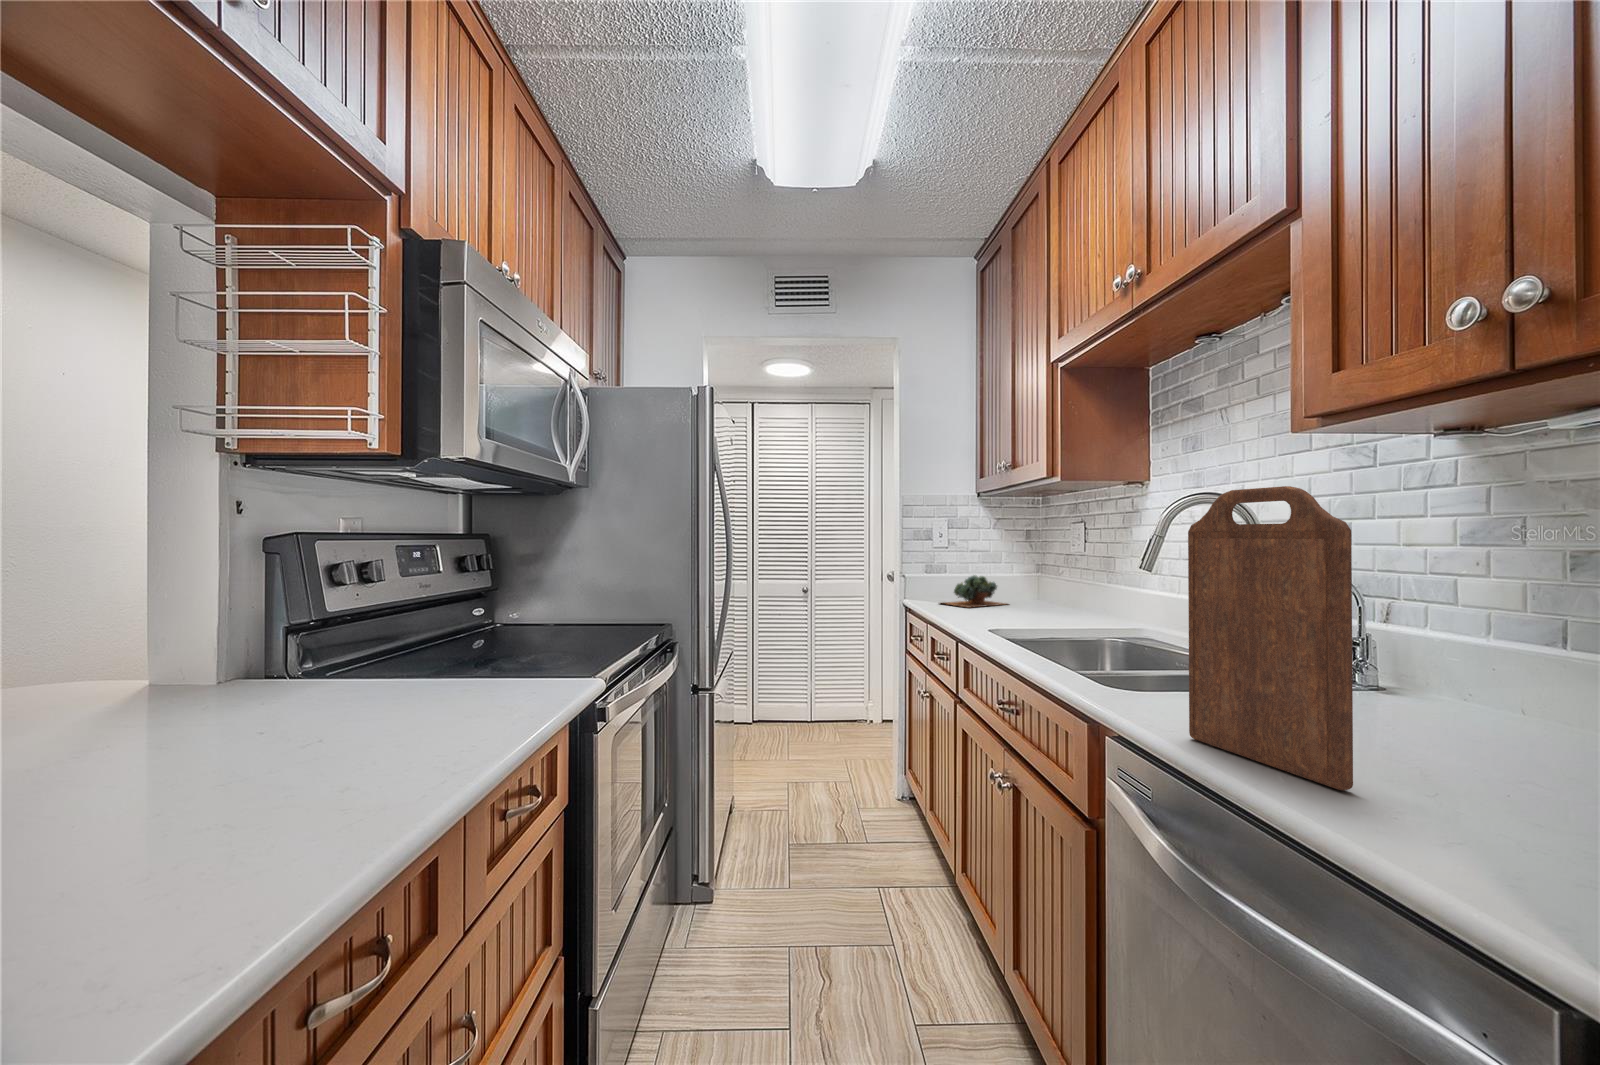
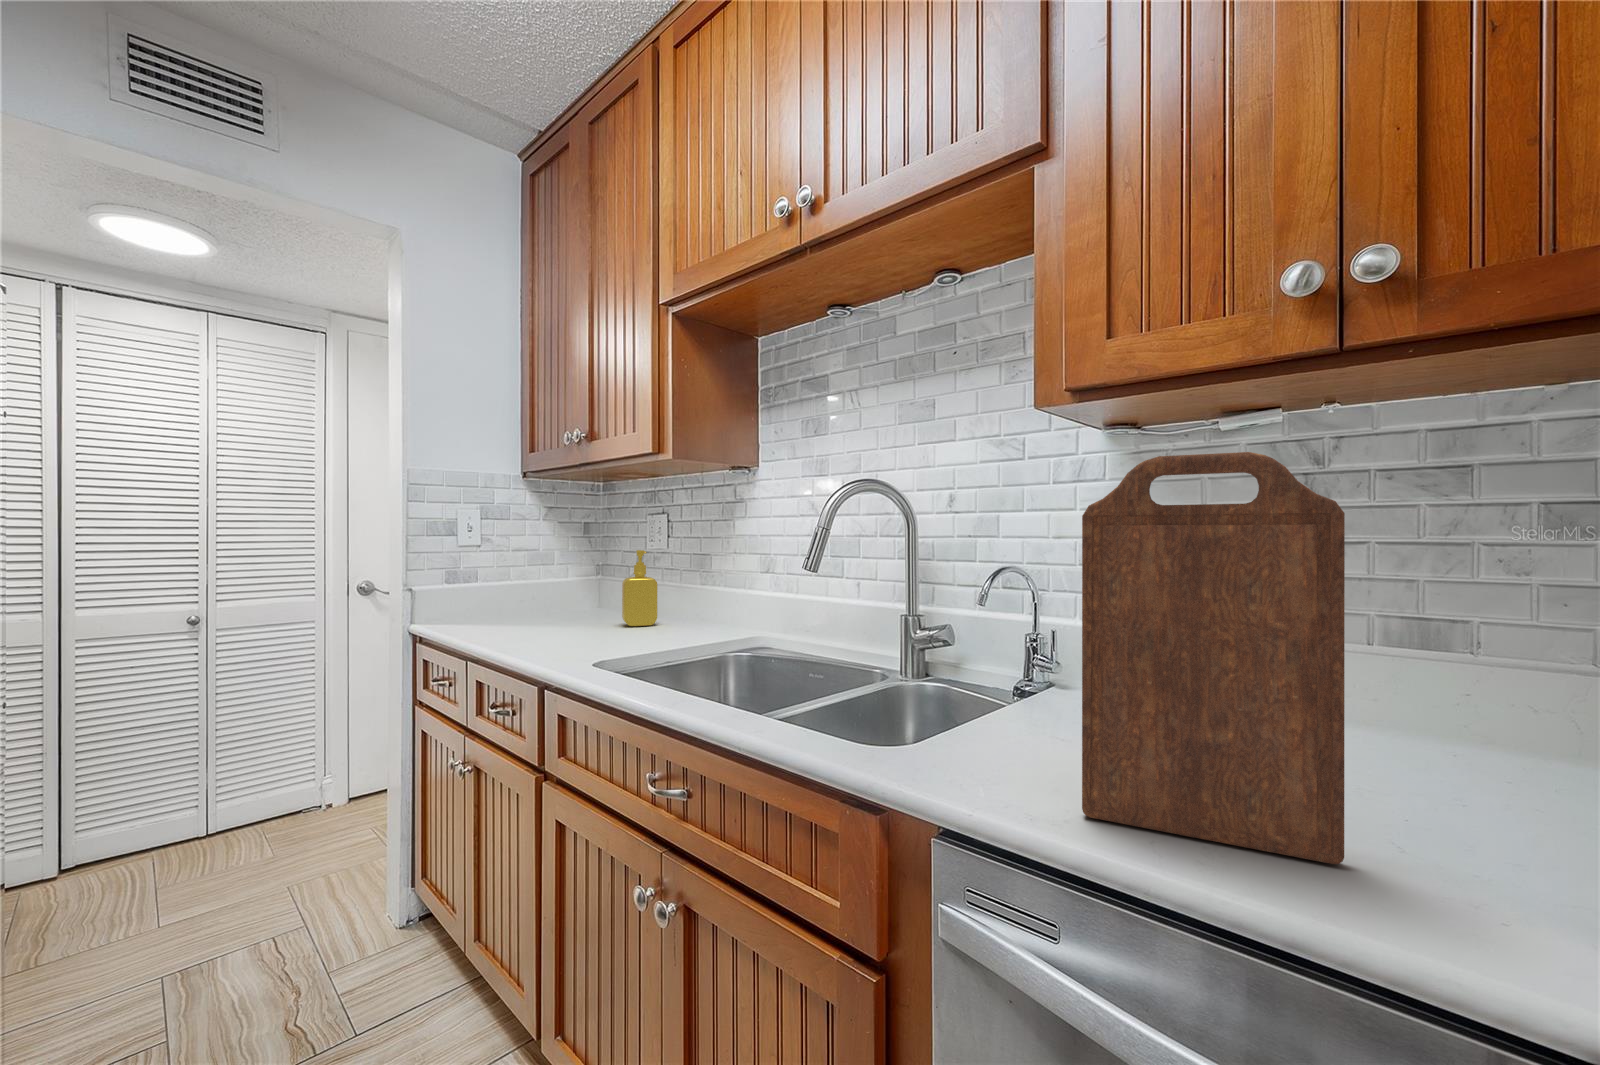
soap dispenser: none [1038,552,1066,611] -> present [622,550,657,626]
succulent plant: present [942,575,1007,608] -> none [476,584,578,631]

